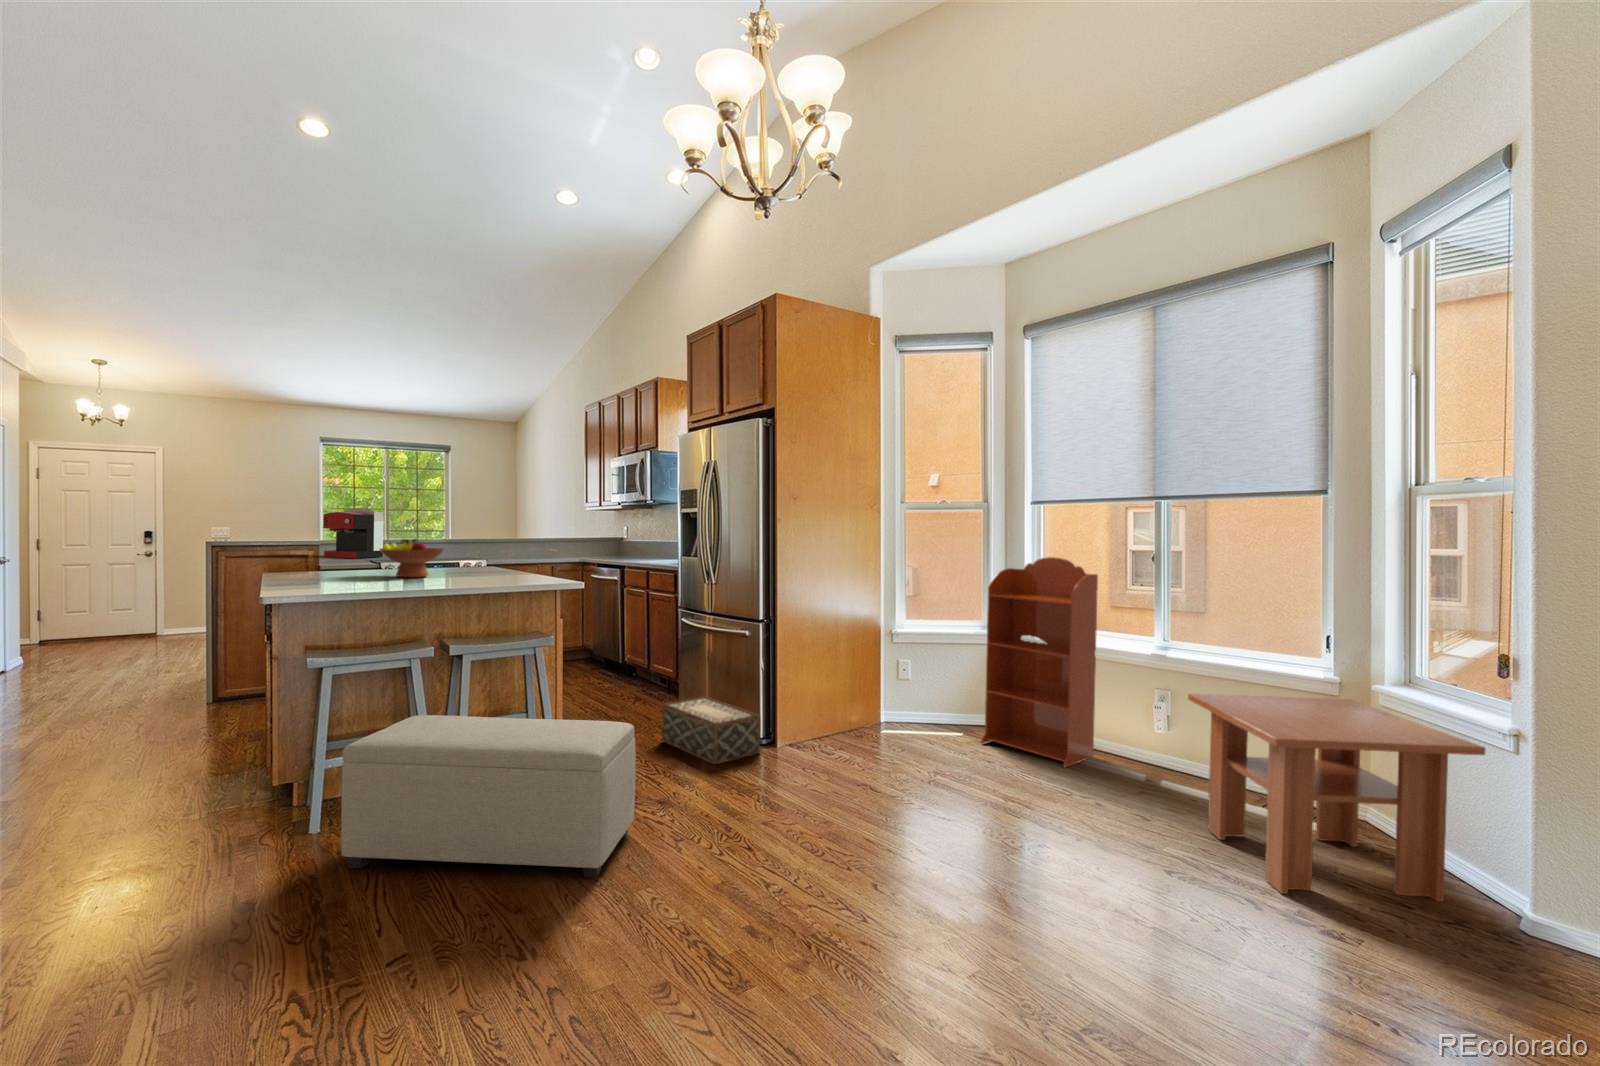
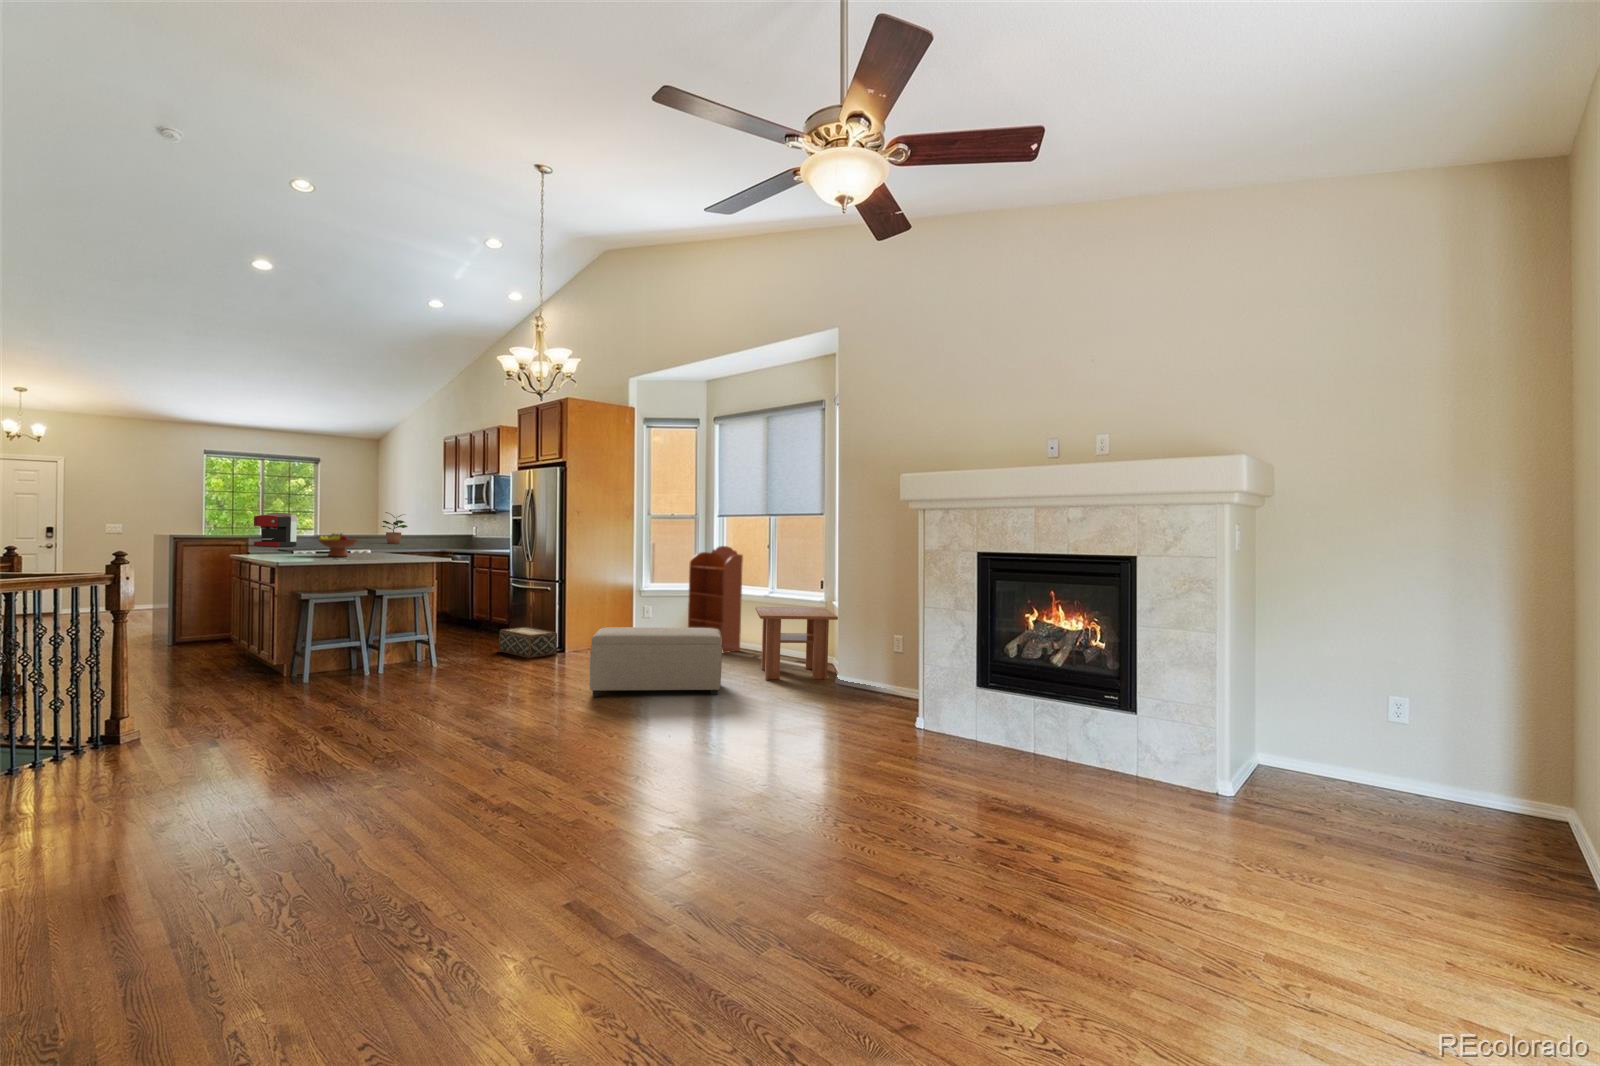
potted plant: none [505,508,539,551] -> present [382,512,407,544]
ottoman: present [341,715,635,878] -> present [590,627,722,697]

